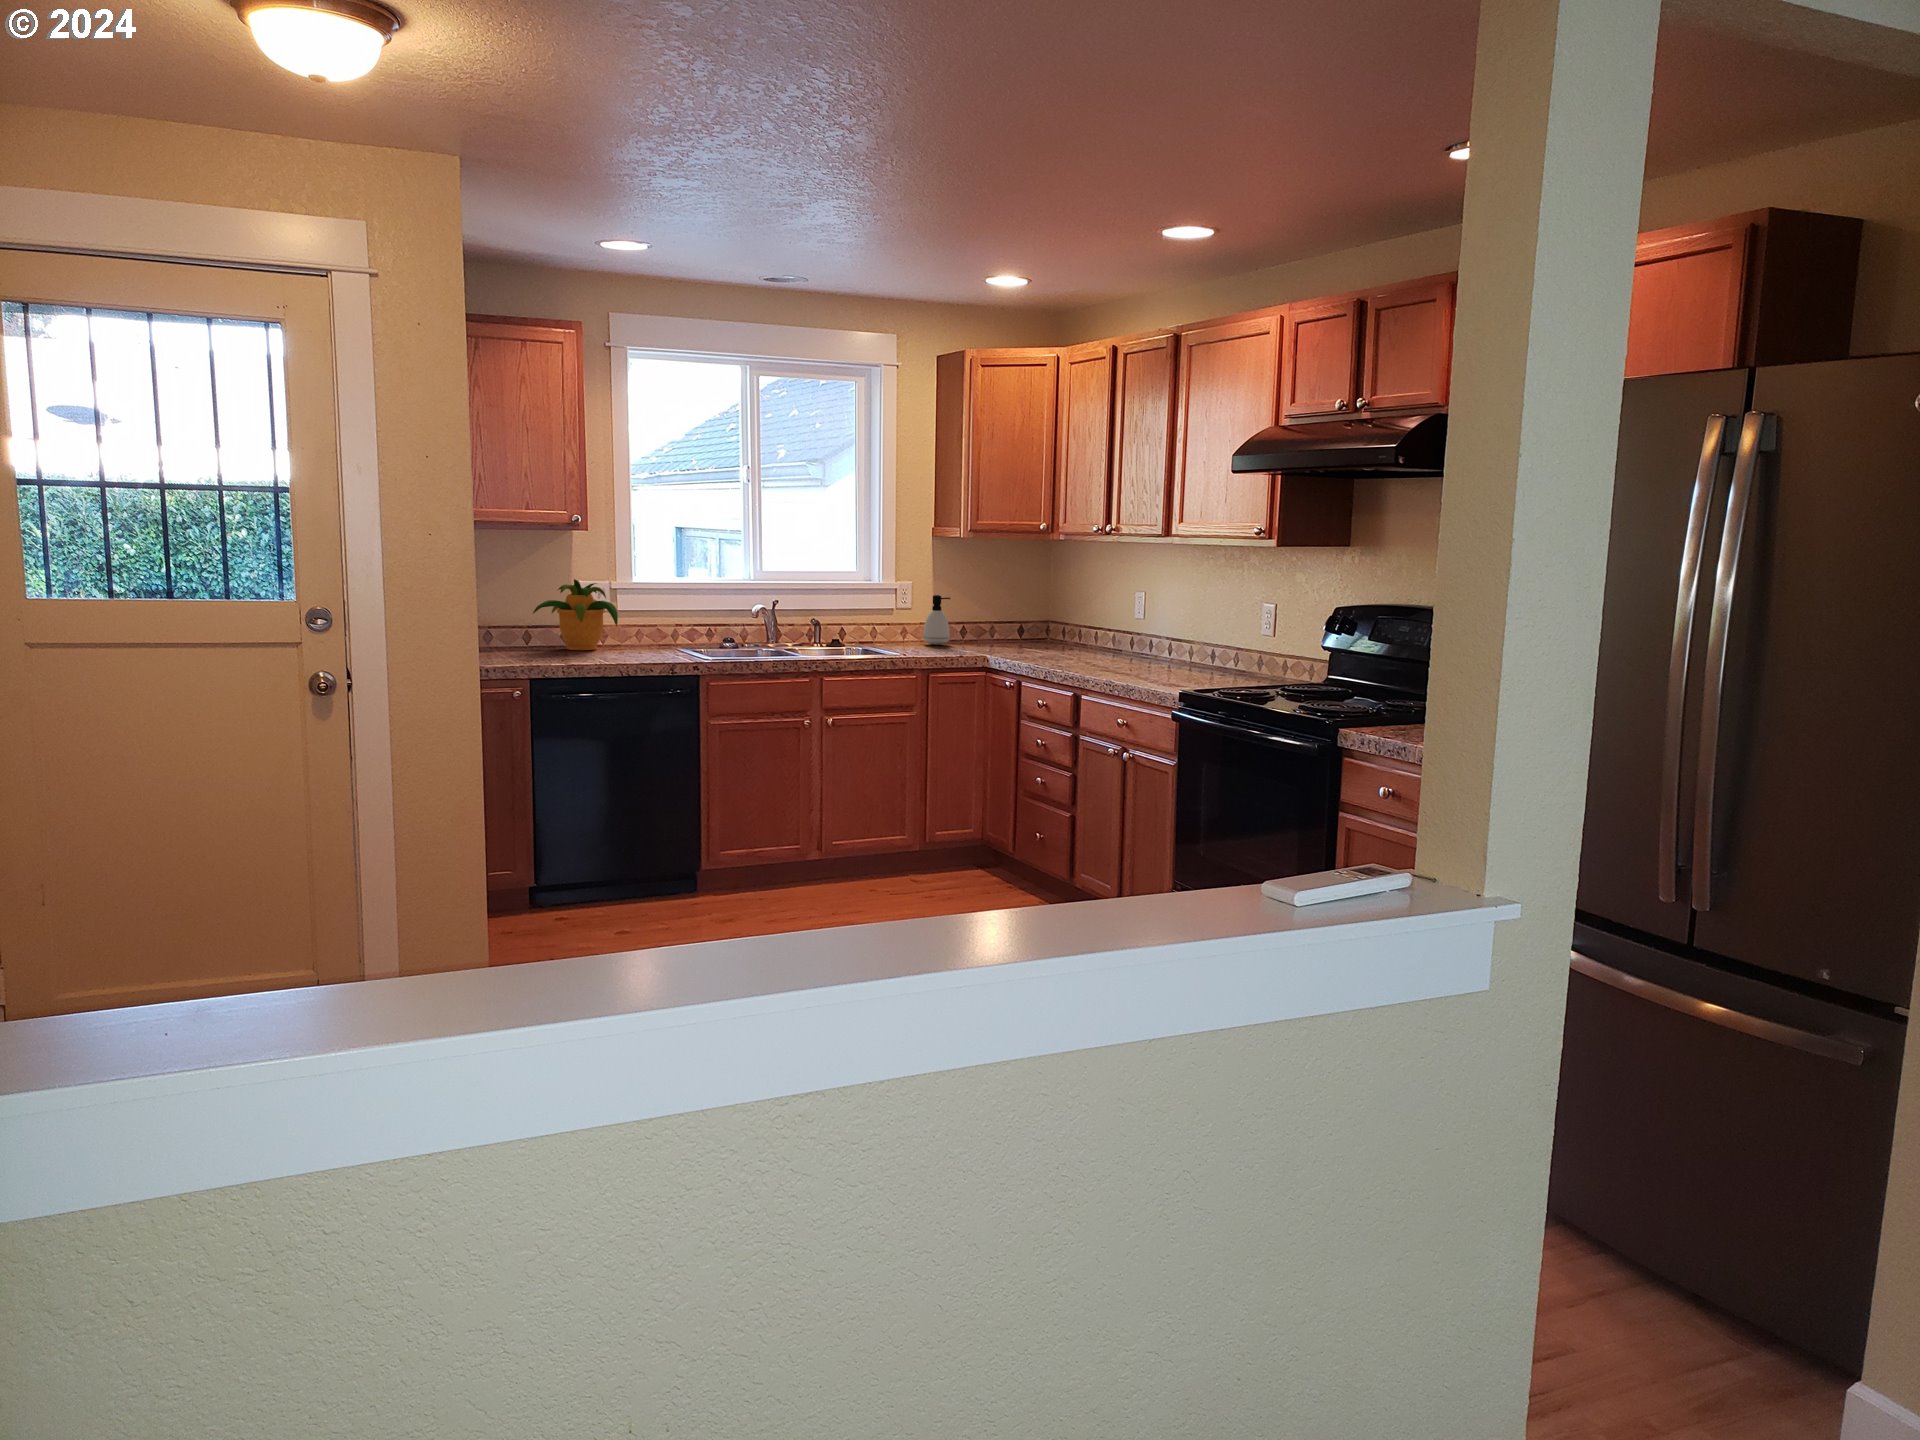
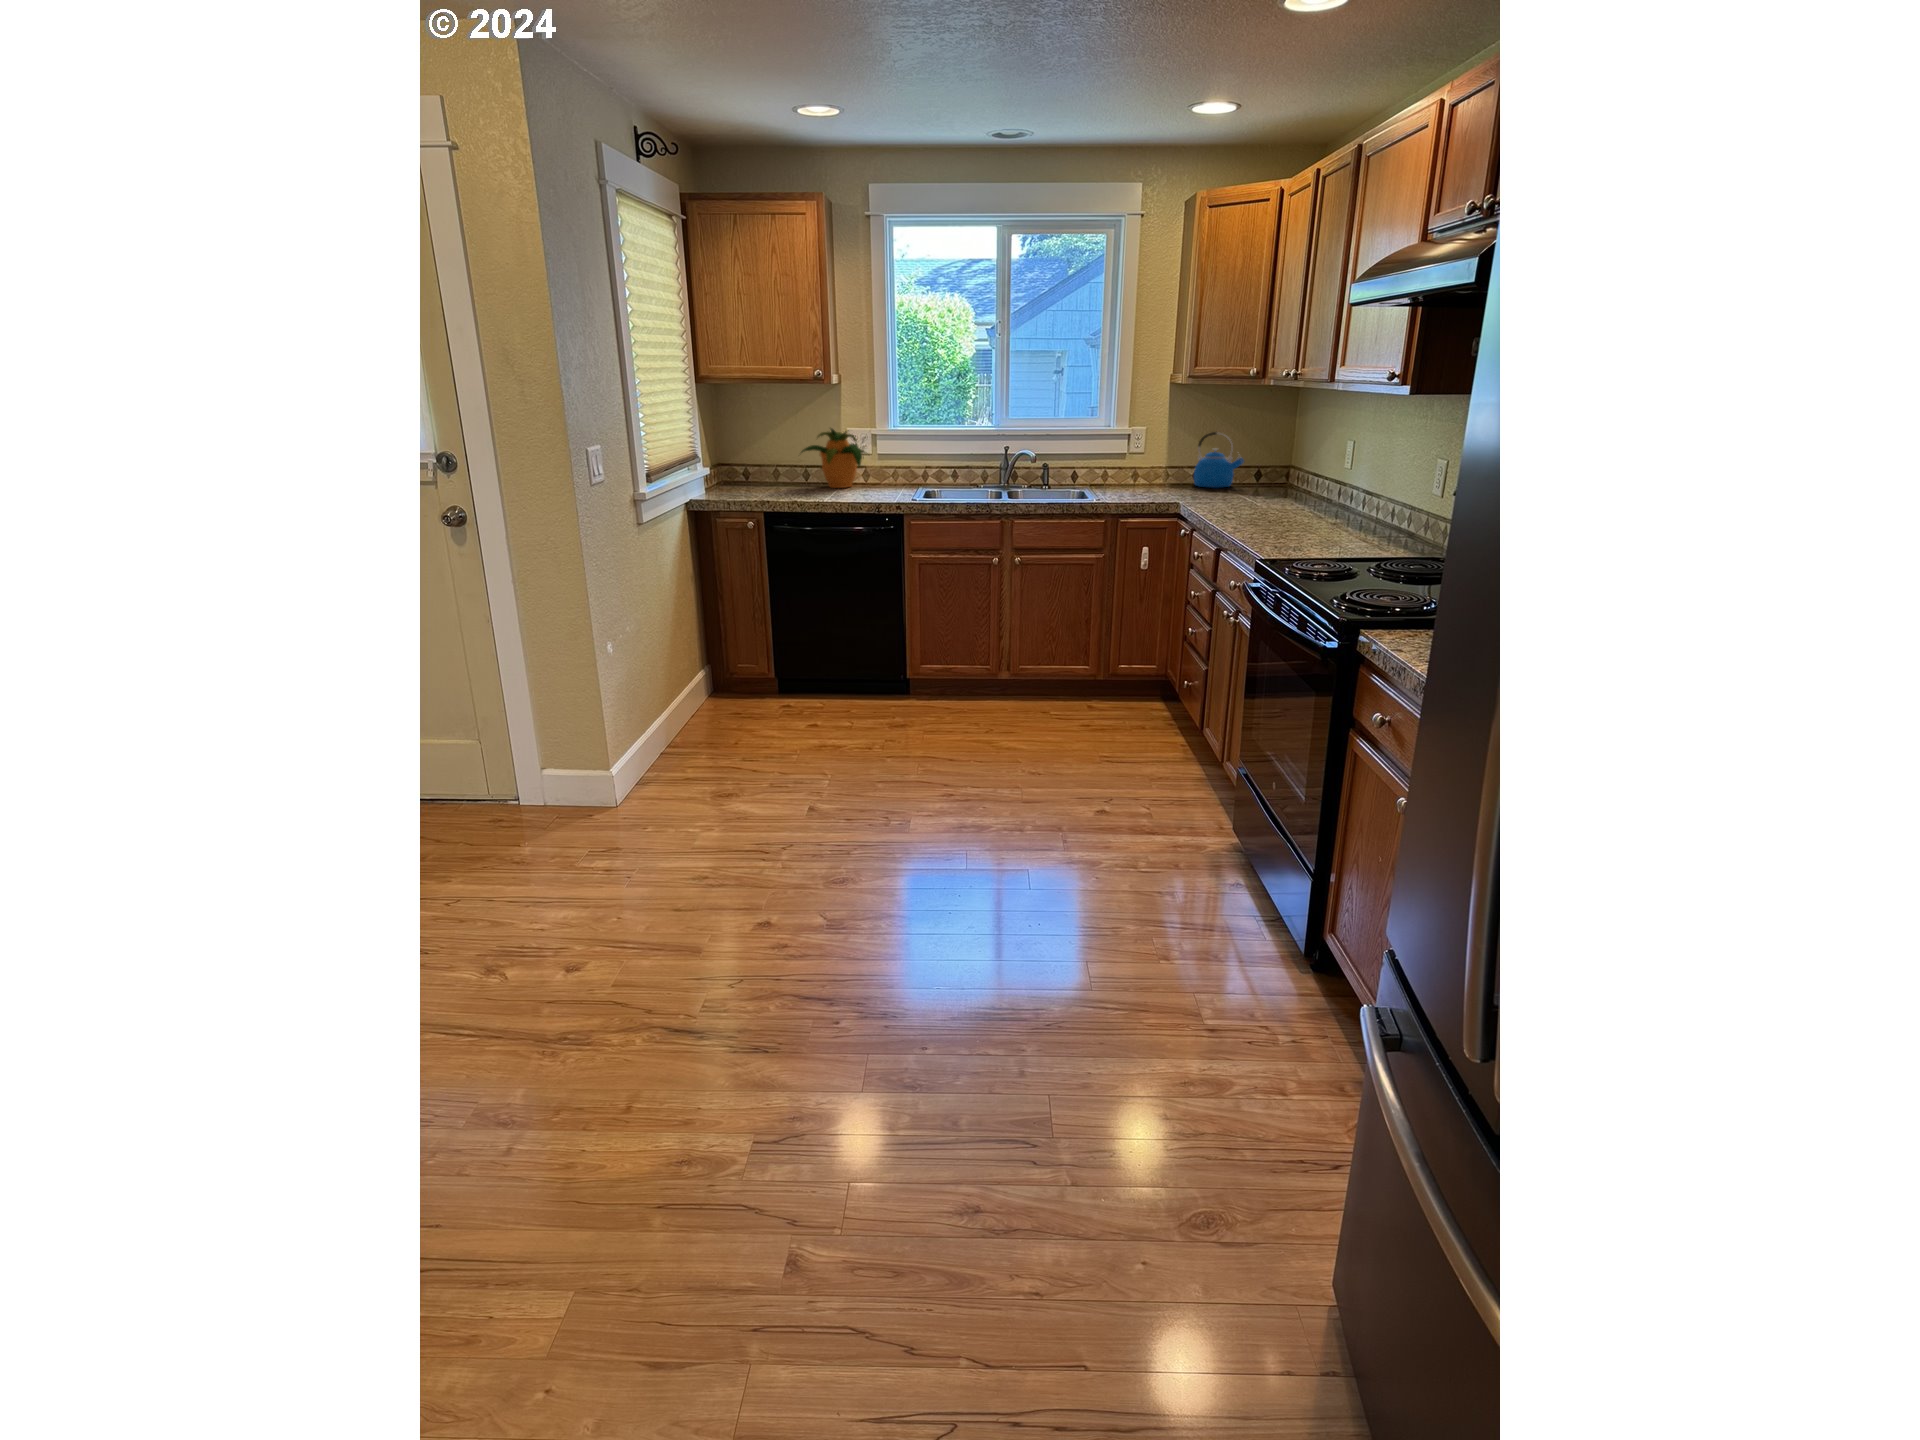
kettle: none [960,586,1011,642] -> present [1194,432,1244,488]
soap dispenser: present [923,595,950,645] -> none [1147,441,1173,489]

